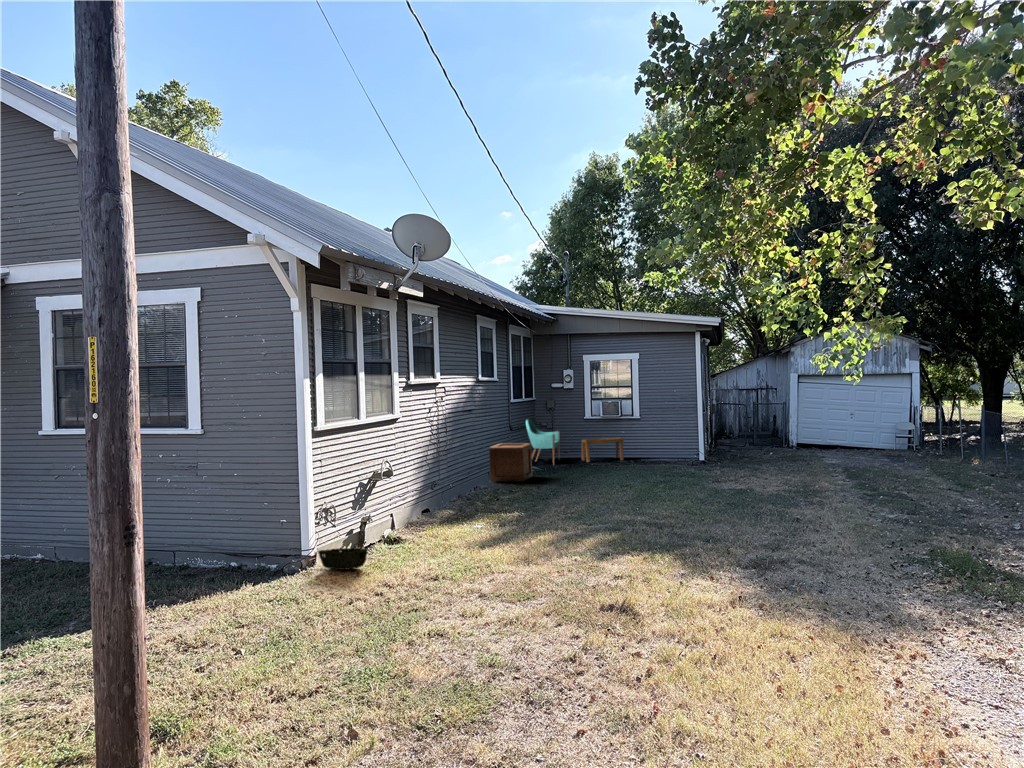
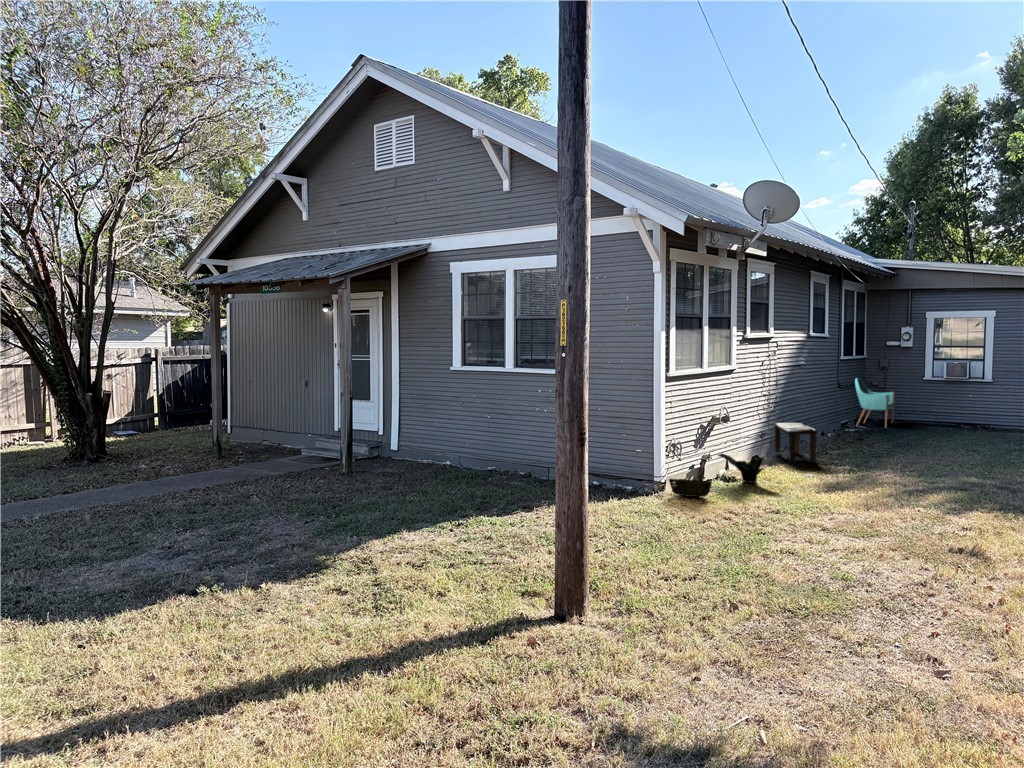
bench: present [582,437,624,462] -> present [774,423,817,463]
wooden crate: present [489,443,532,482] -> none [815,401,863,441]
potted plant: none [379,512,445,543] -> present [718,454,777,483]

